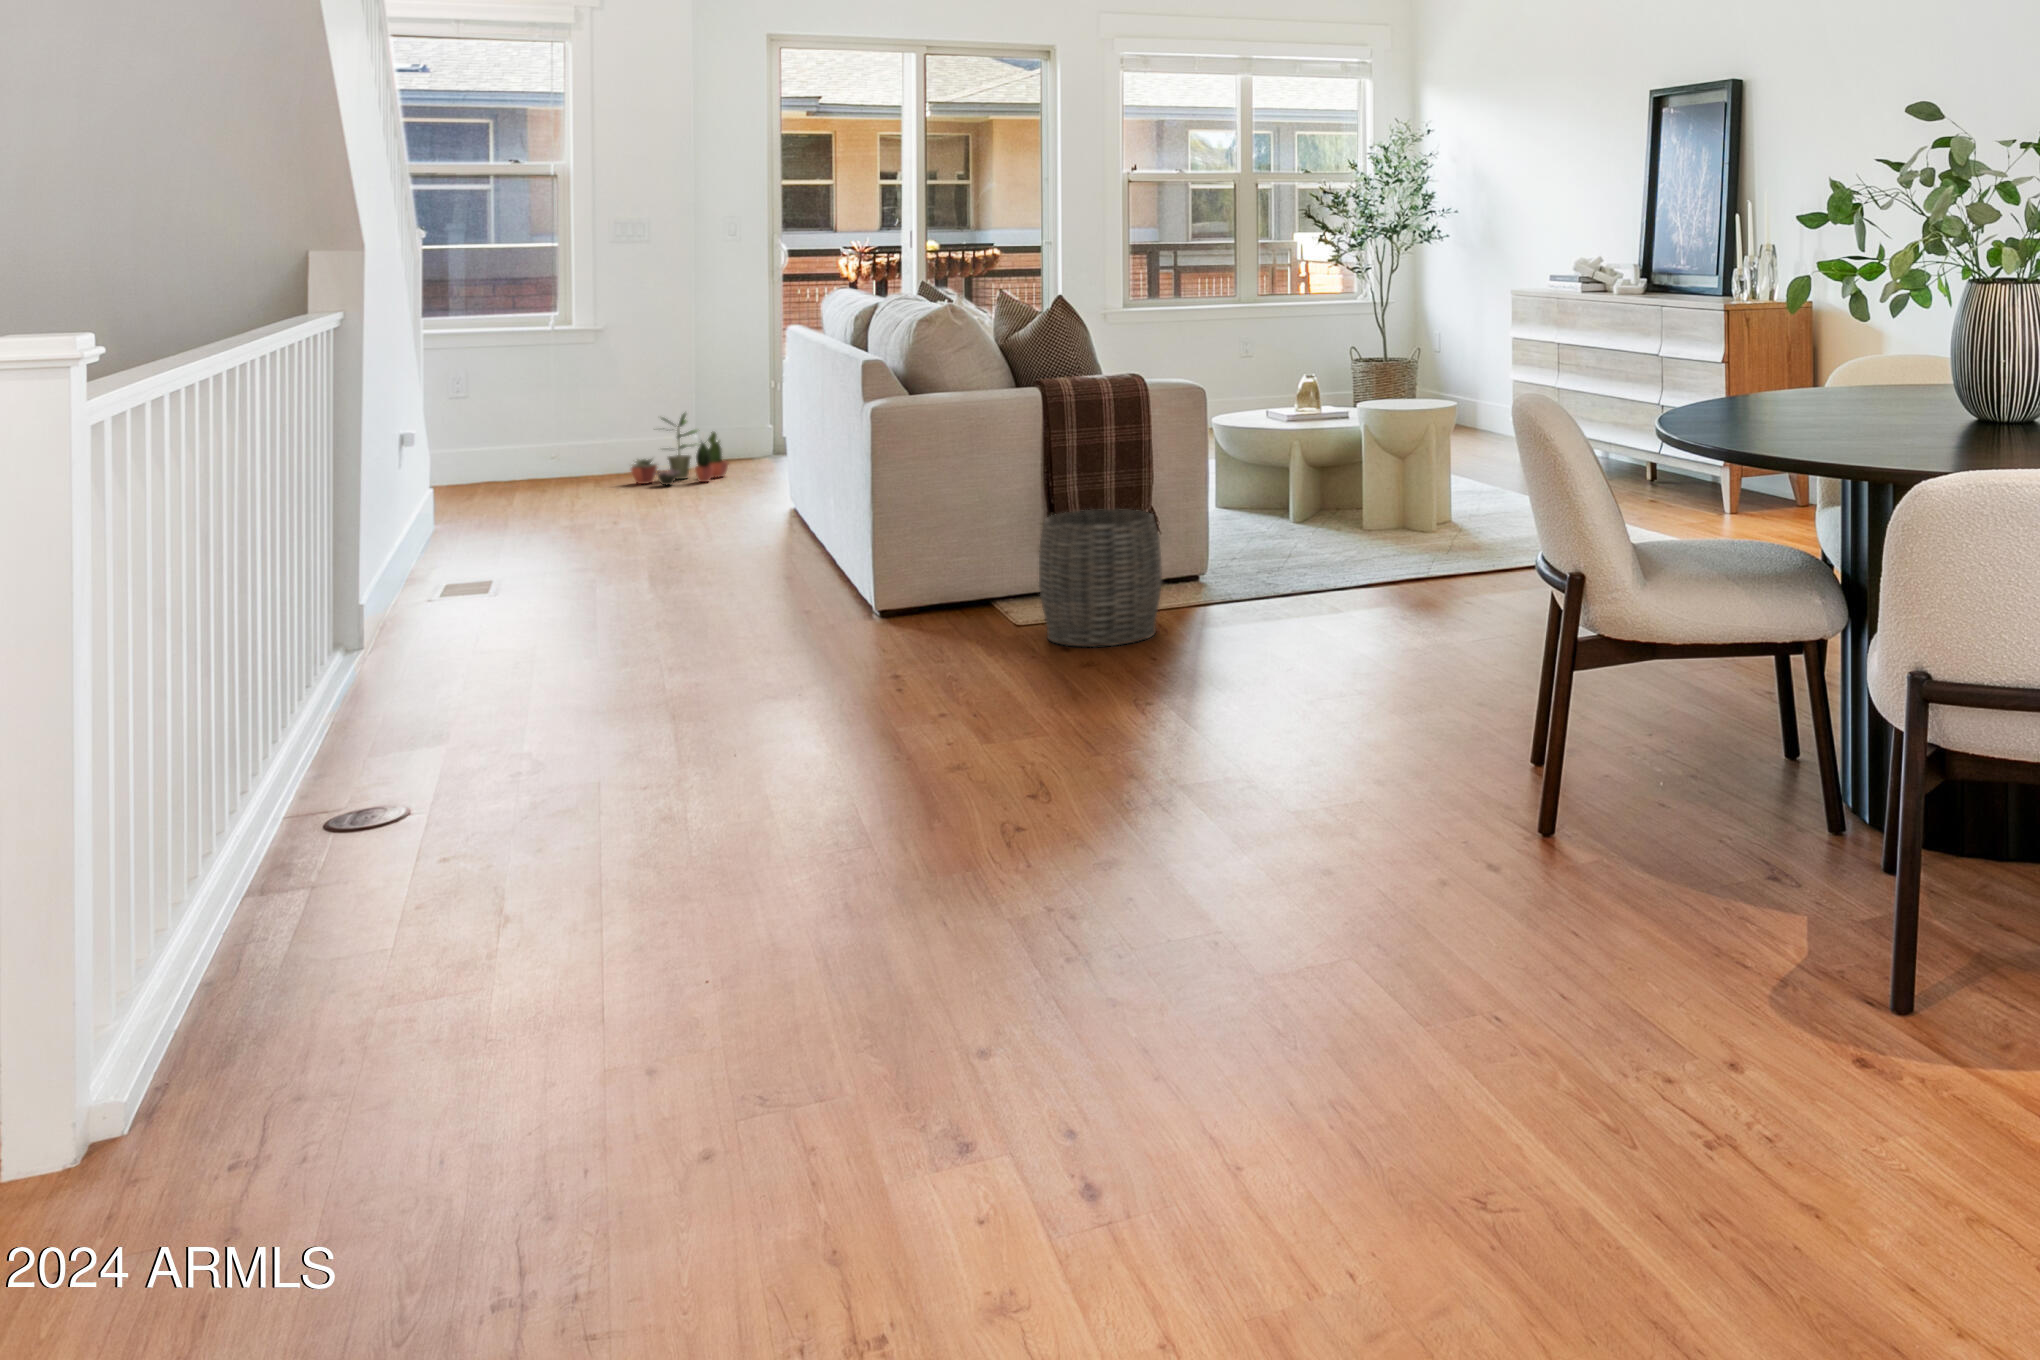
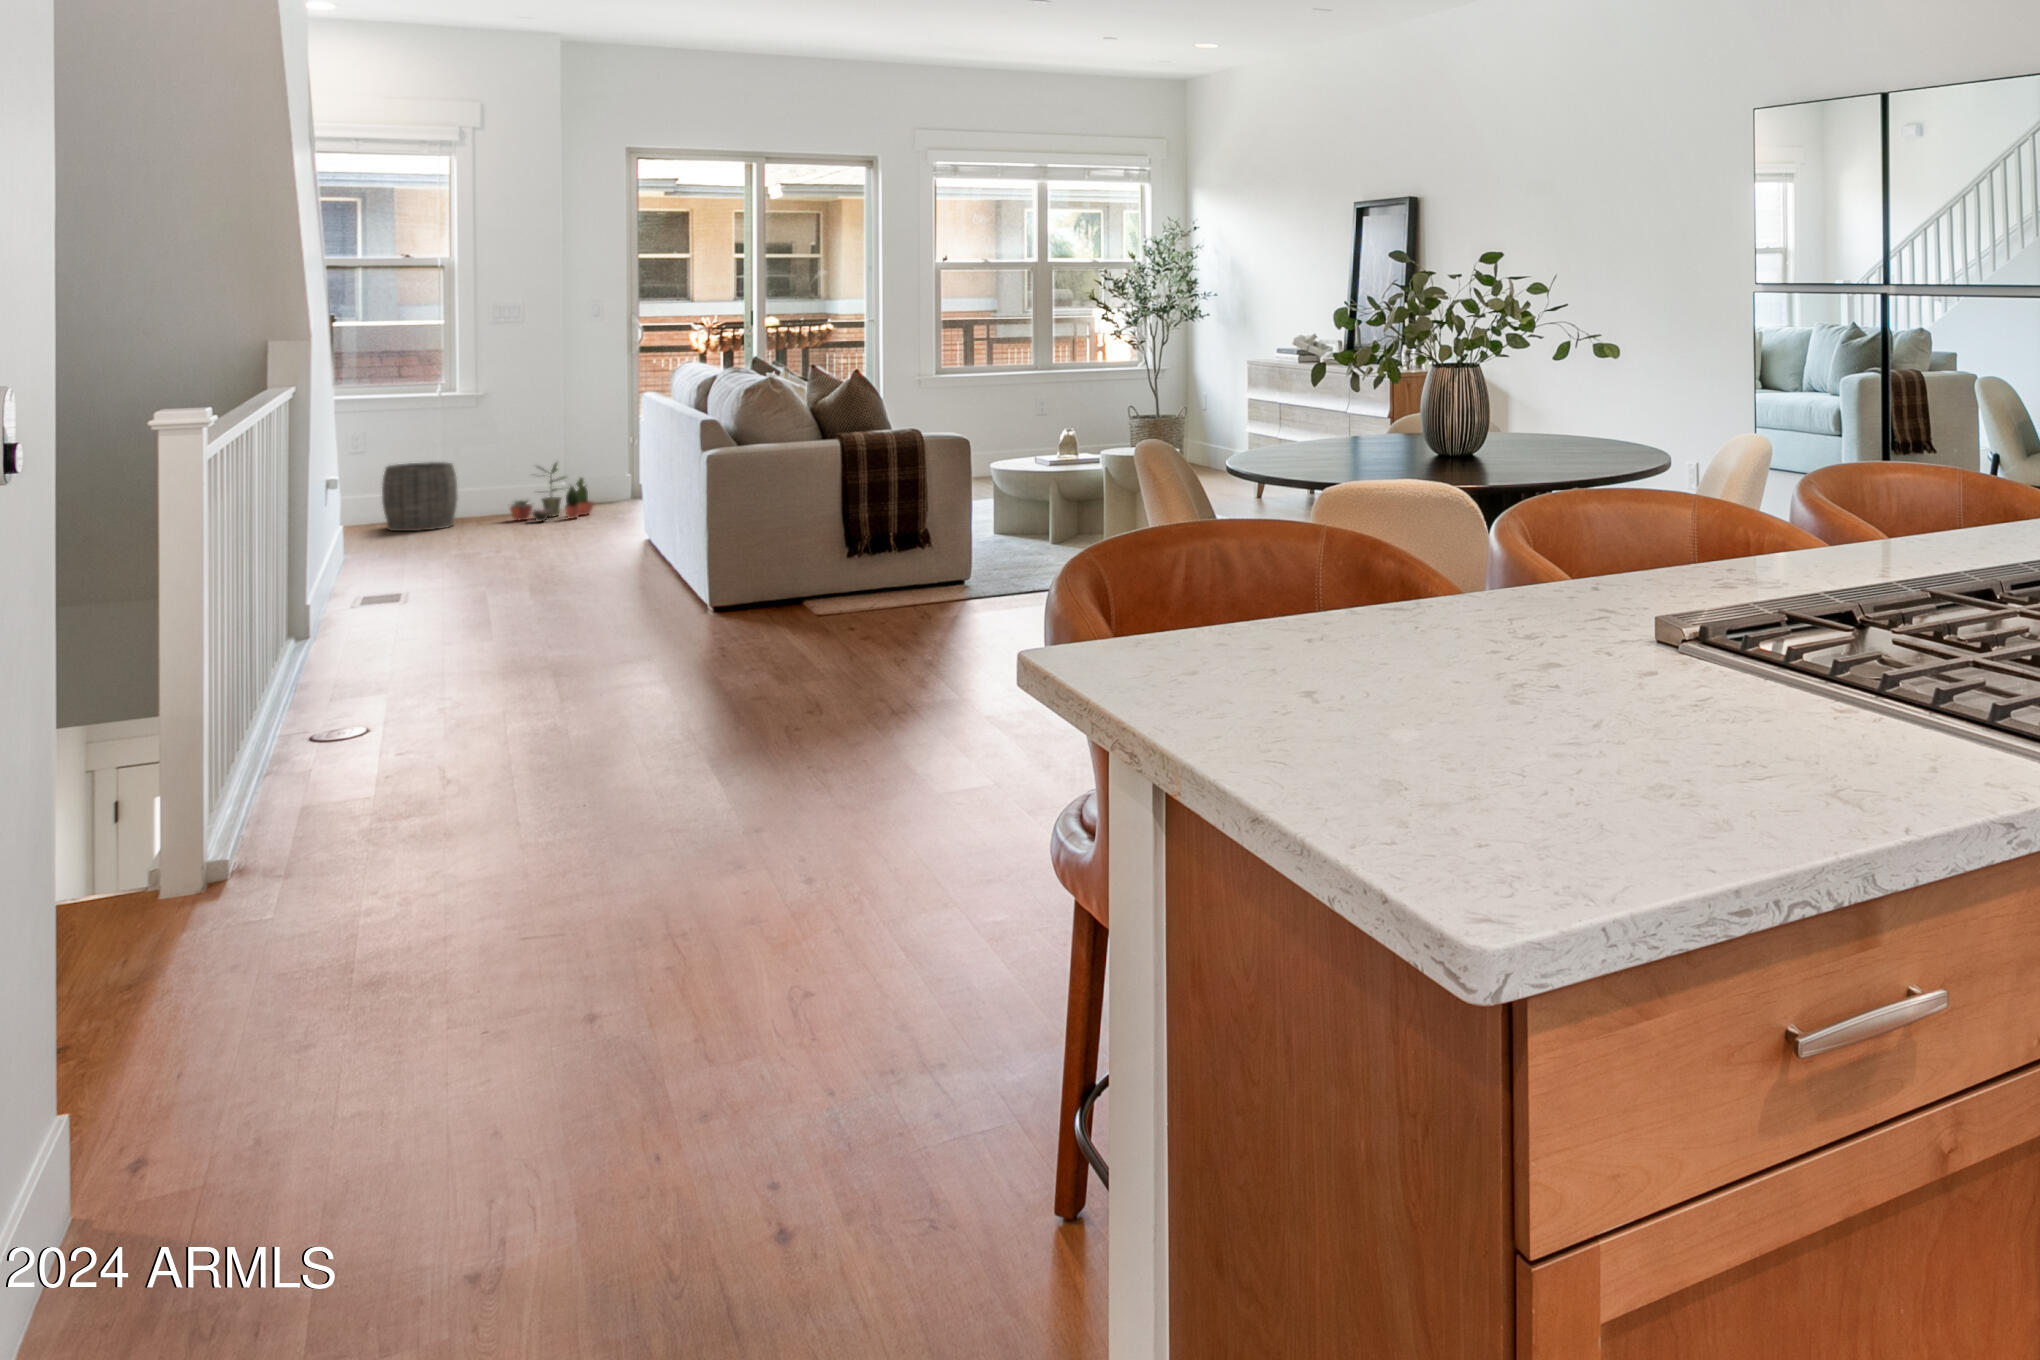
woven basket: present [1039,509,1162,647] -> present [382,462,458,531]

